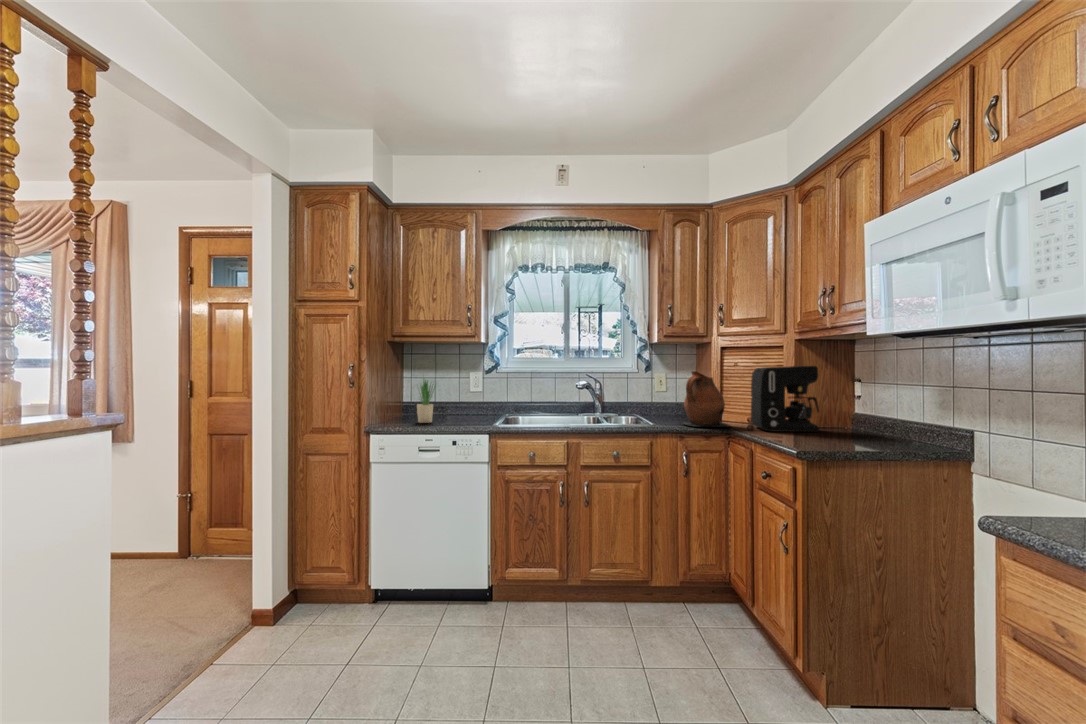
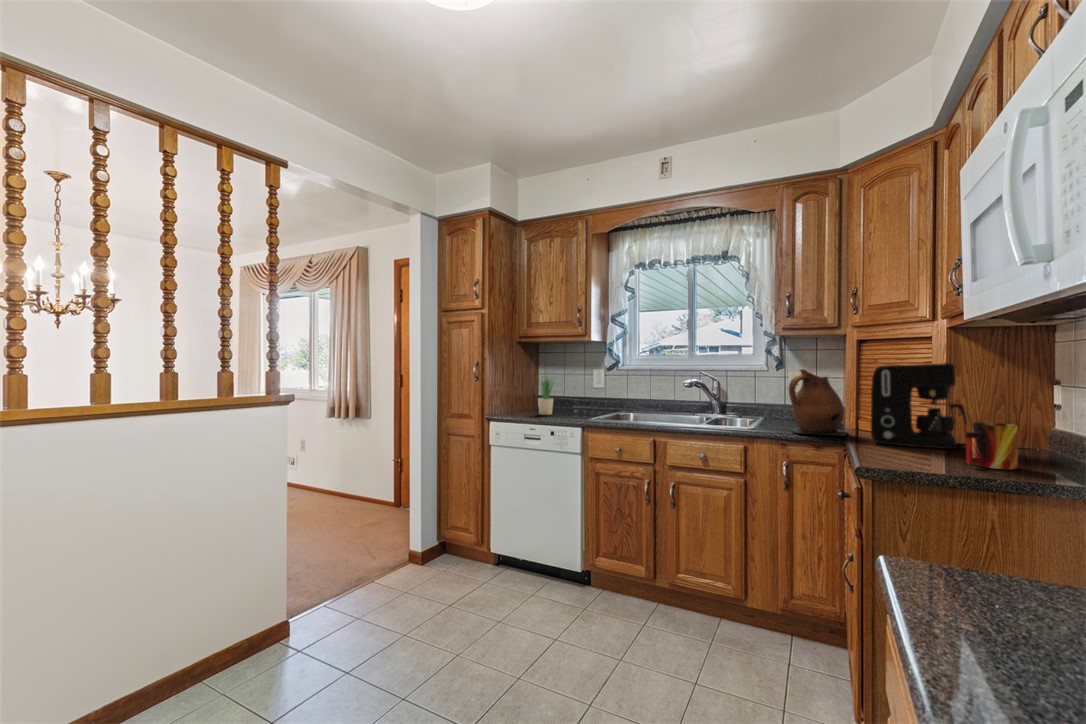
mug: none [858,410,888,444] -> present [966,422,1018,469]

